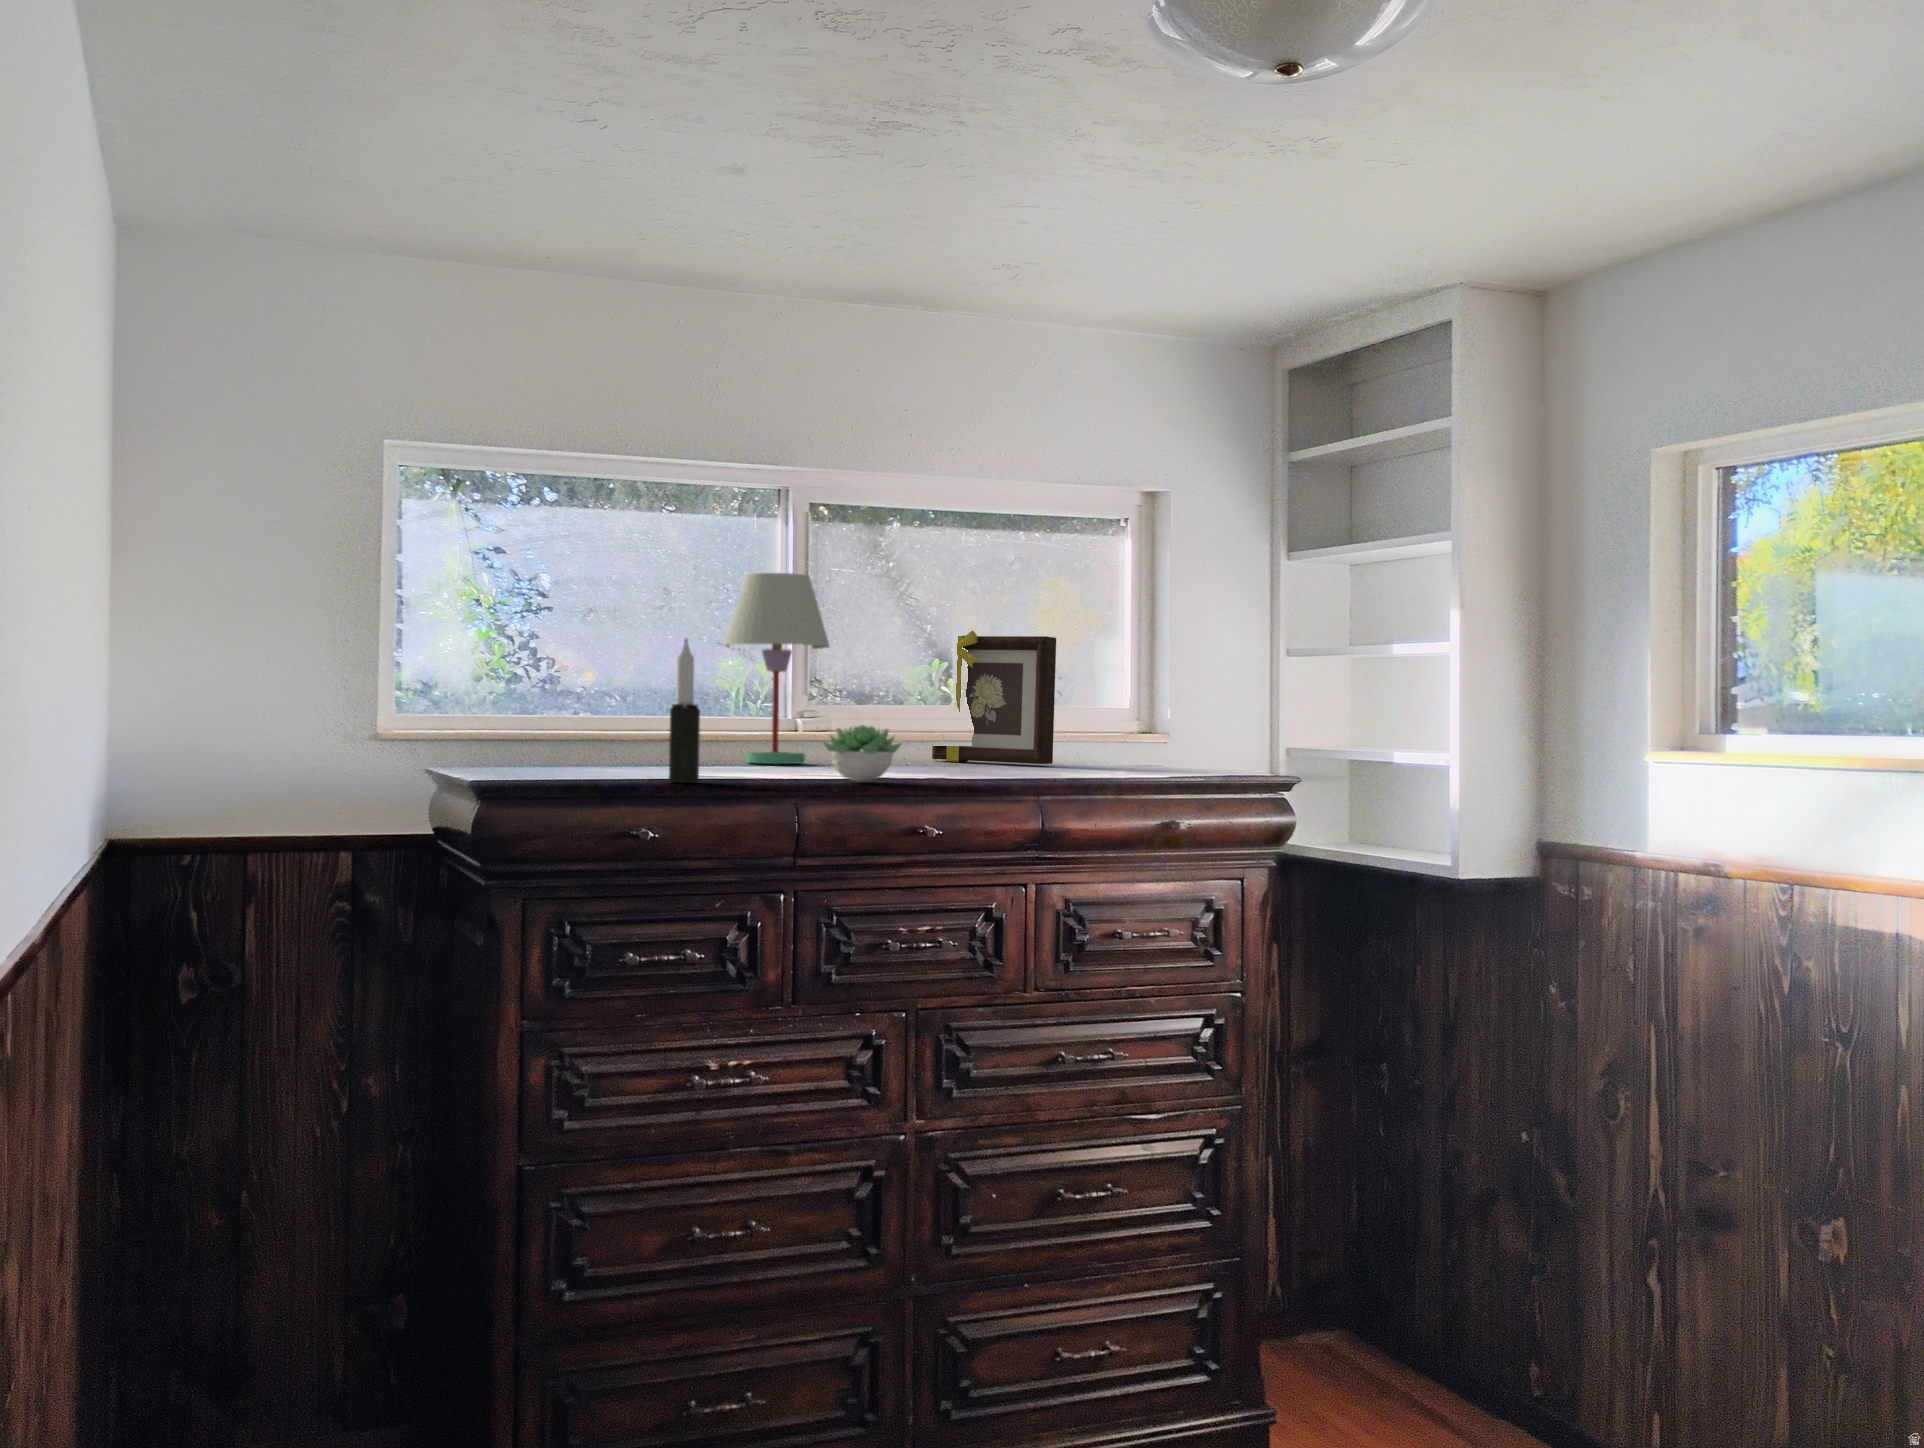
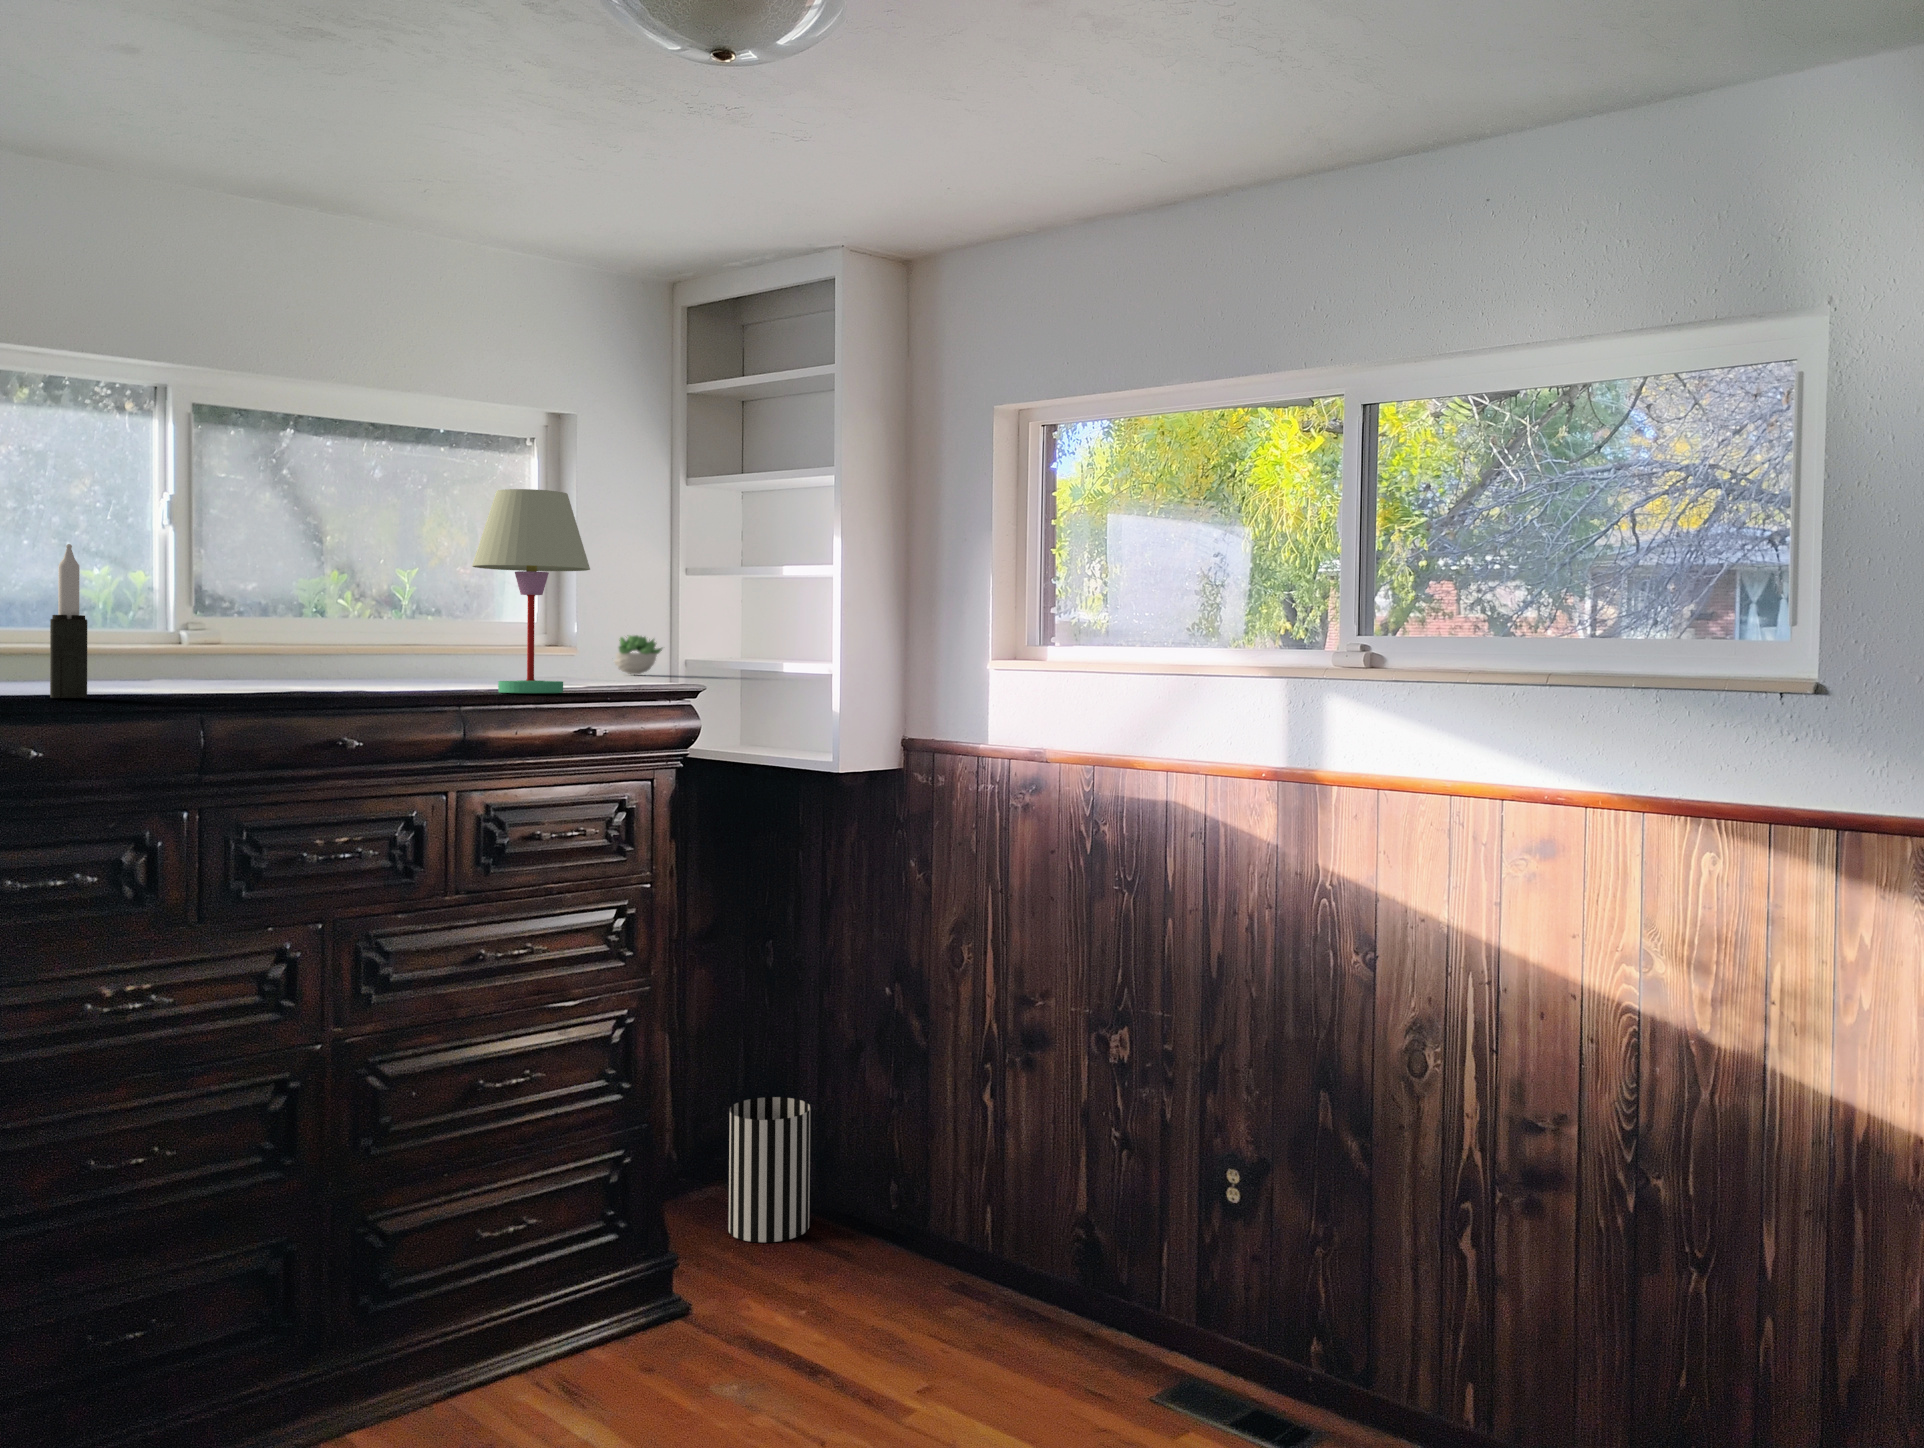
table lamp: present [724,573,829,764] -> present [472,489,590,693]
picture frame: present [932,630,1056,764] -> none [332,543,465,676]
succulent plant: present [823,725,901,782] -> present [614,635,662,674]
wastebasket: none [1337,1244,1432,1415] -> present [728,1097,810,1242]

